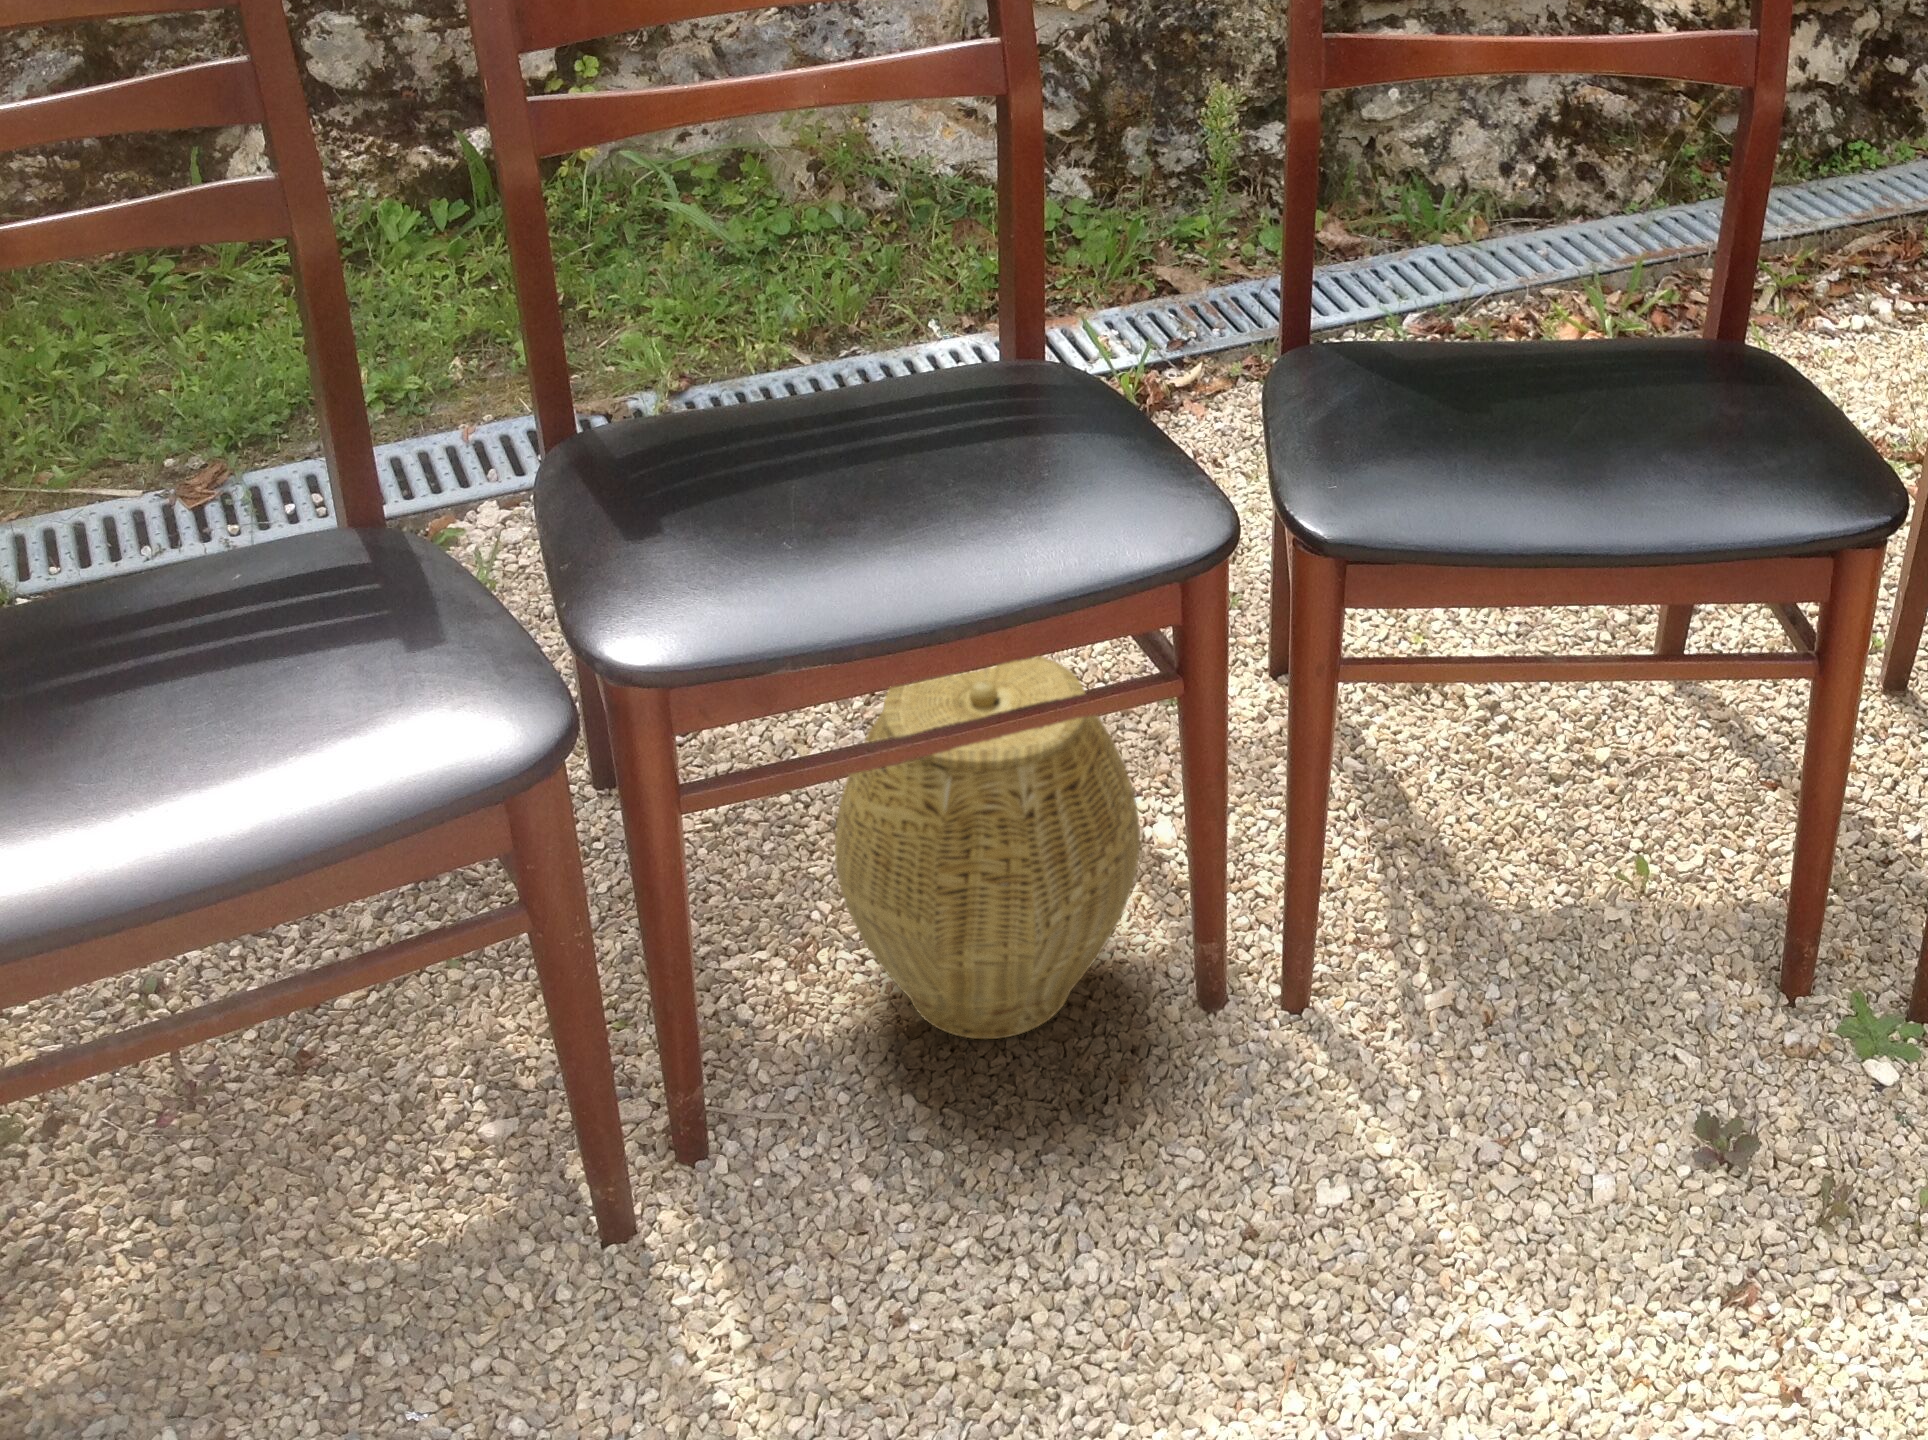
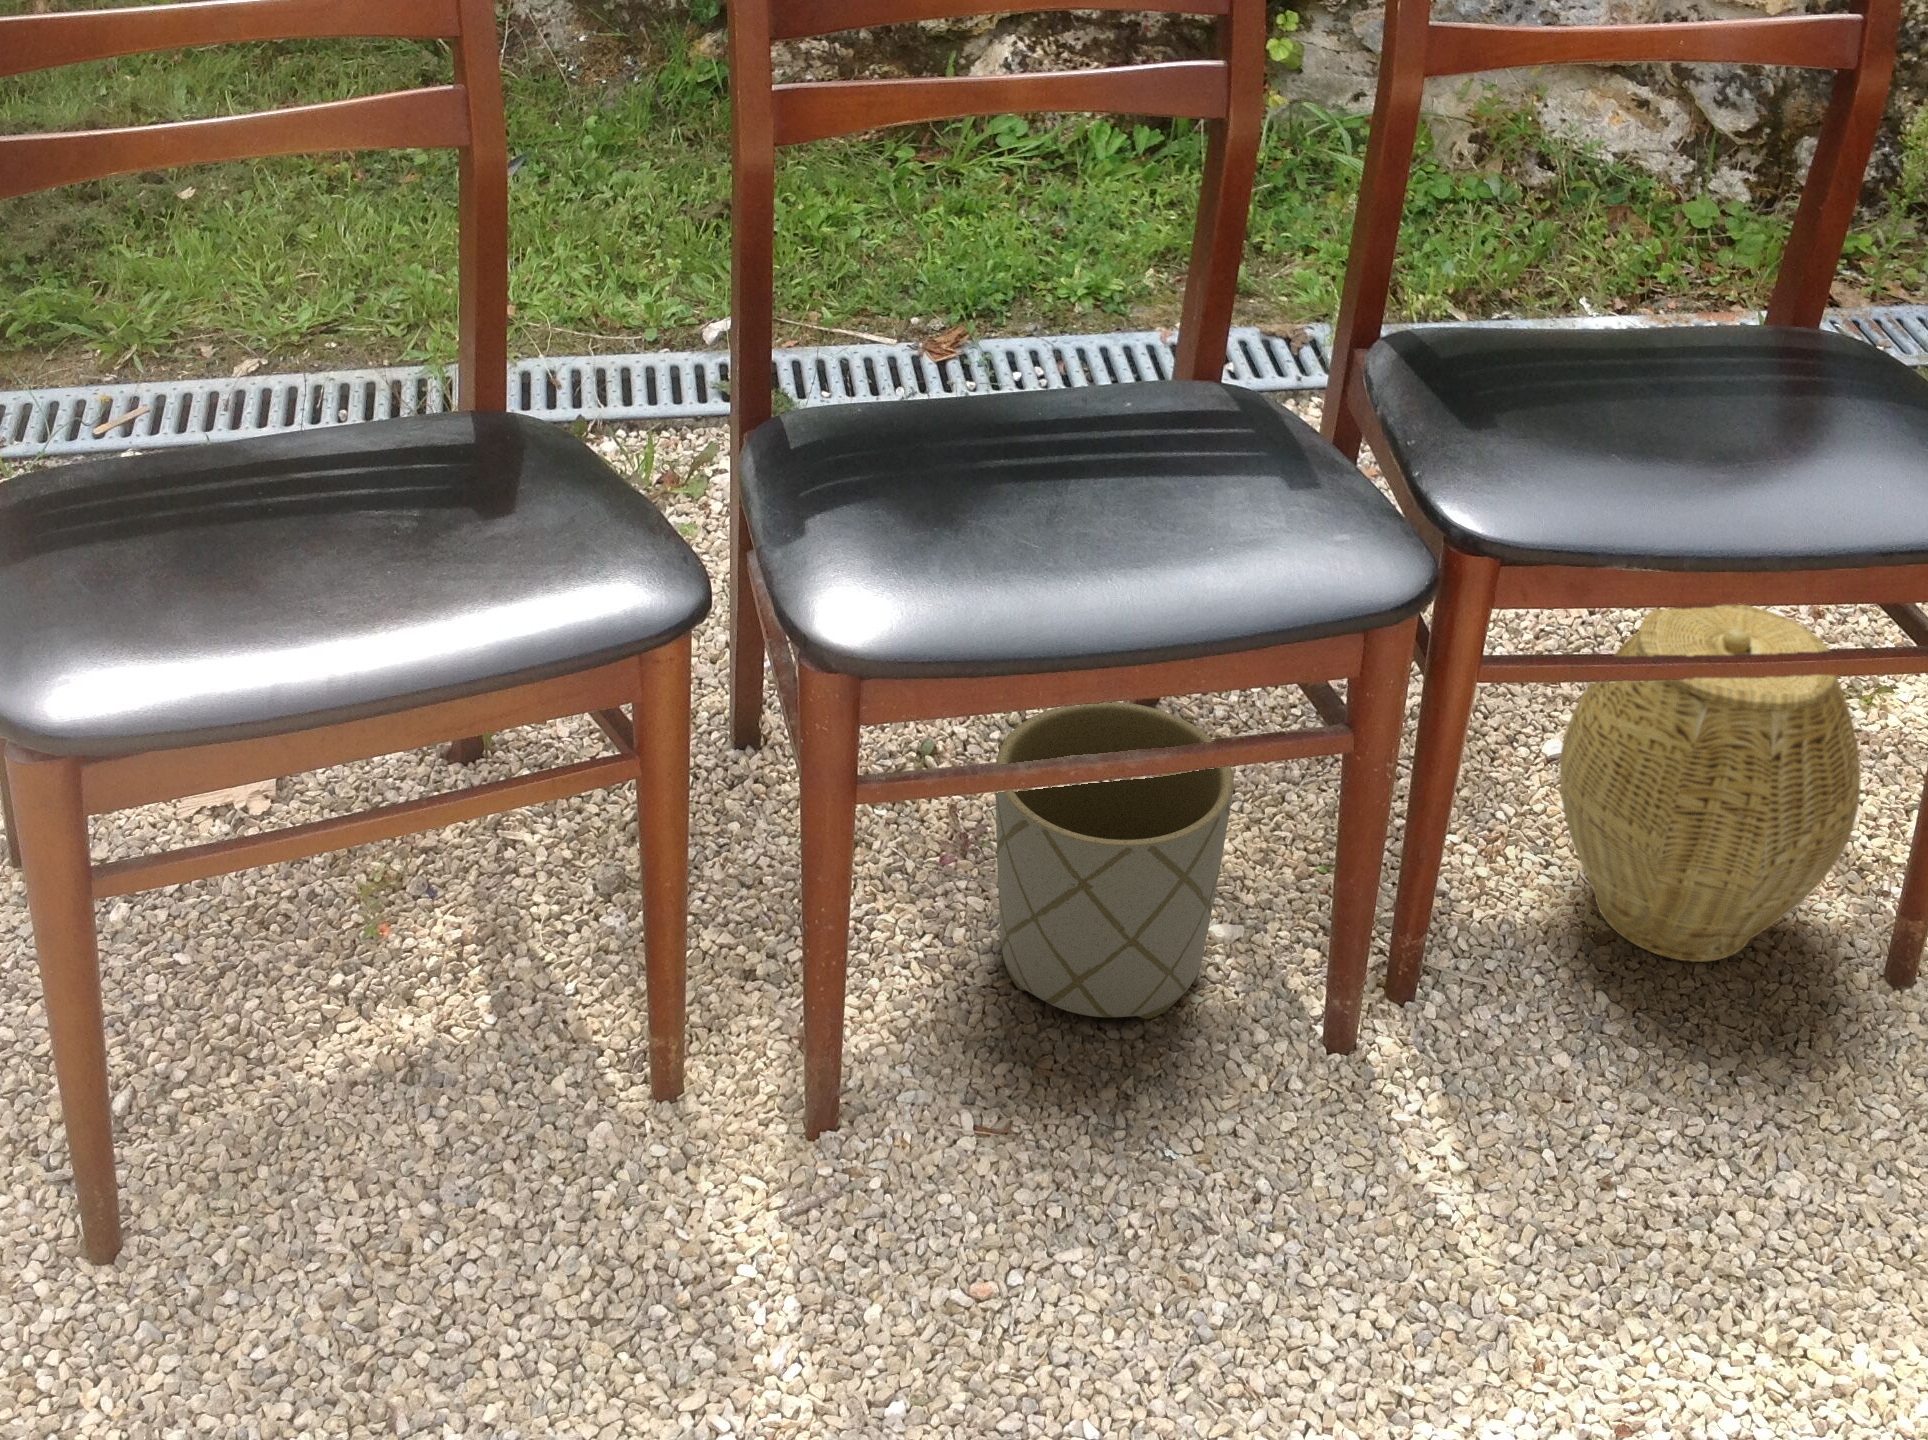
planter: none [100,901,437,1293] -> present [996,701,1234,1019]

